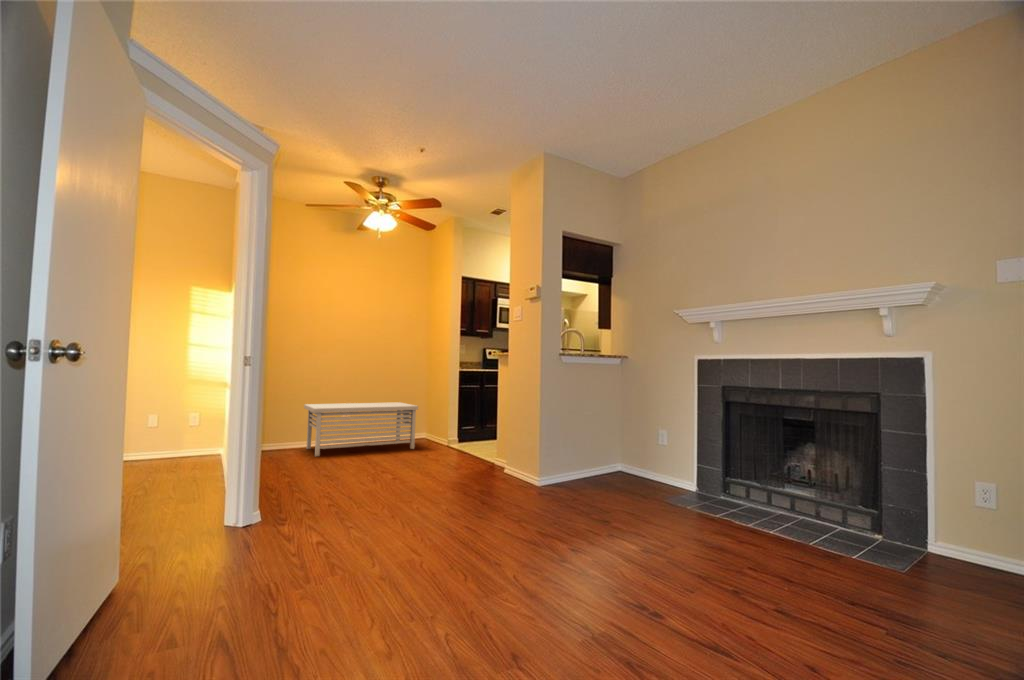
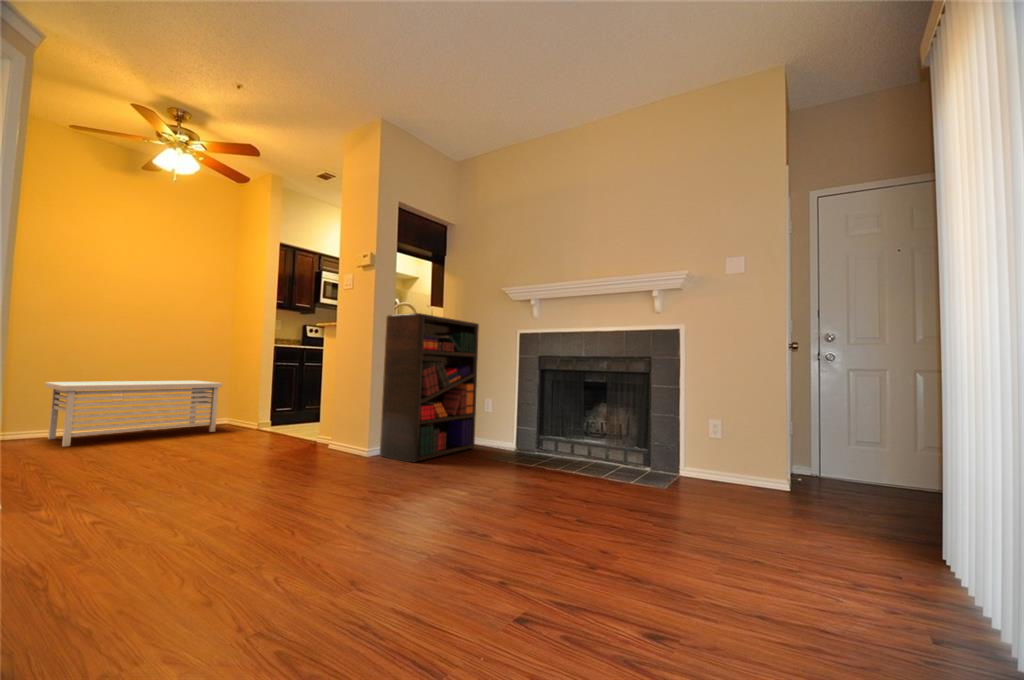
bookshelf: none [550,344,650,497] -> present [380,313,479,462]

